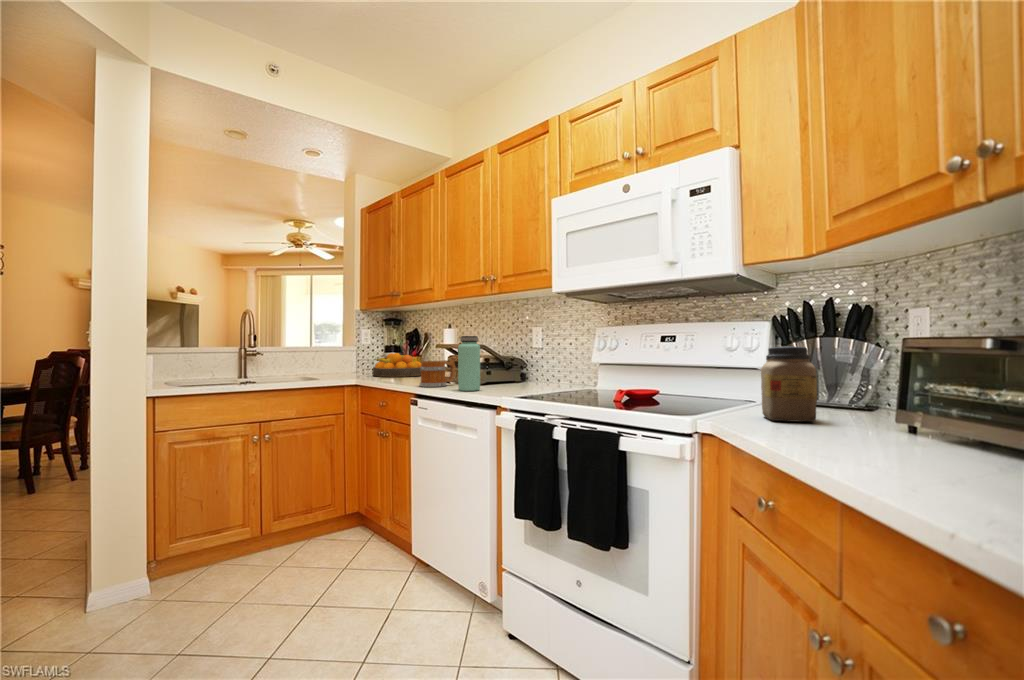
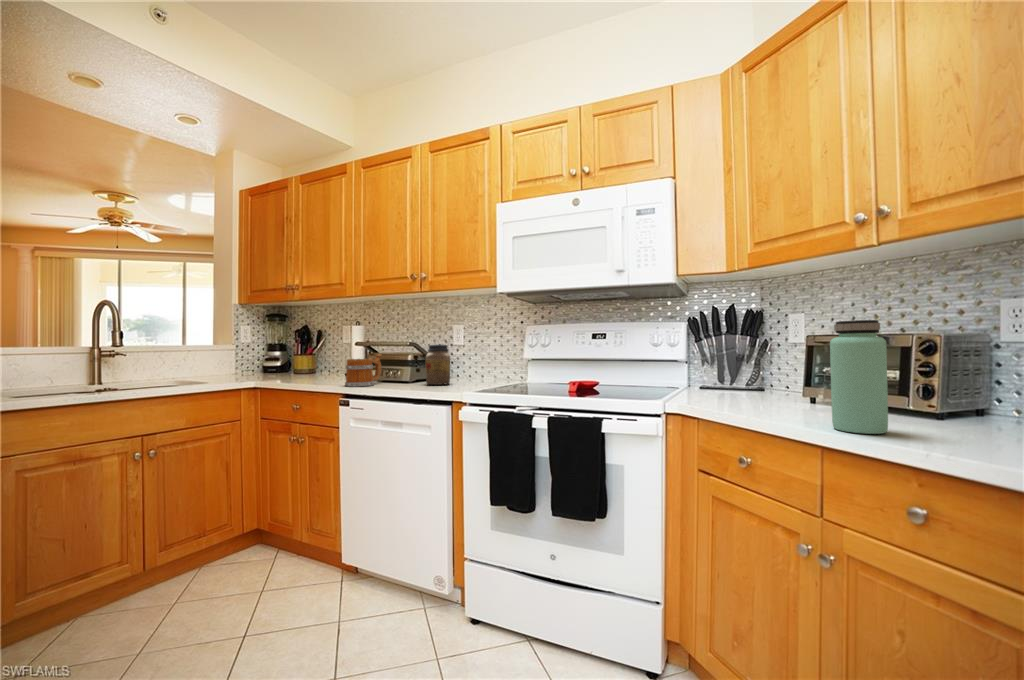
bottle: present [458,336,480,391] -> present [830,320,888,434]
jar: present [761,346,817,422] -> present [426,344,450,385]
fruit bowl: present [372,353,421,377] -> none [261,351,321,377]

